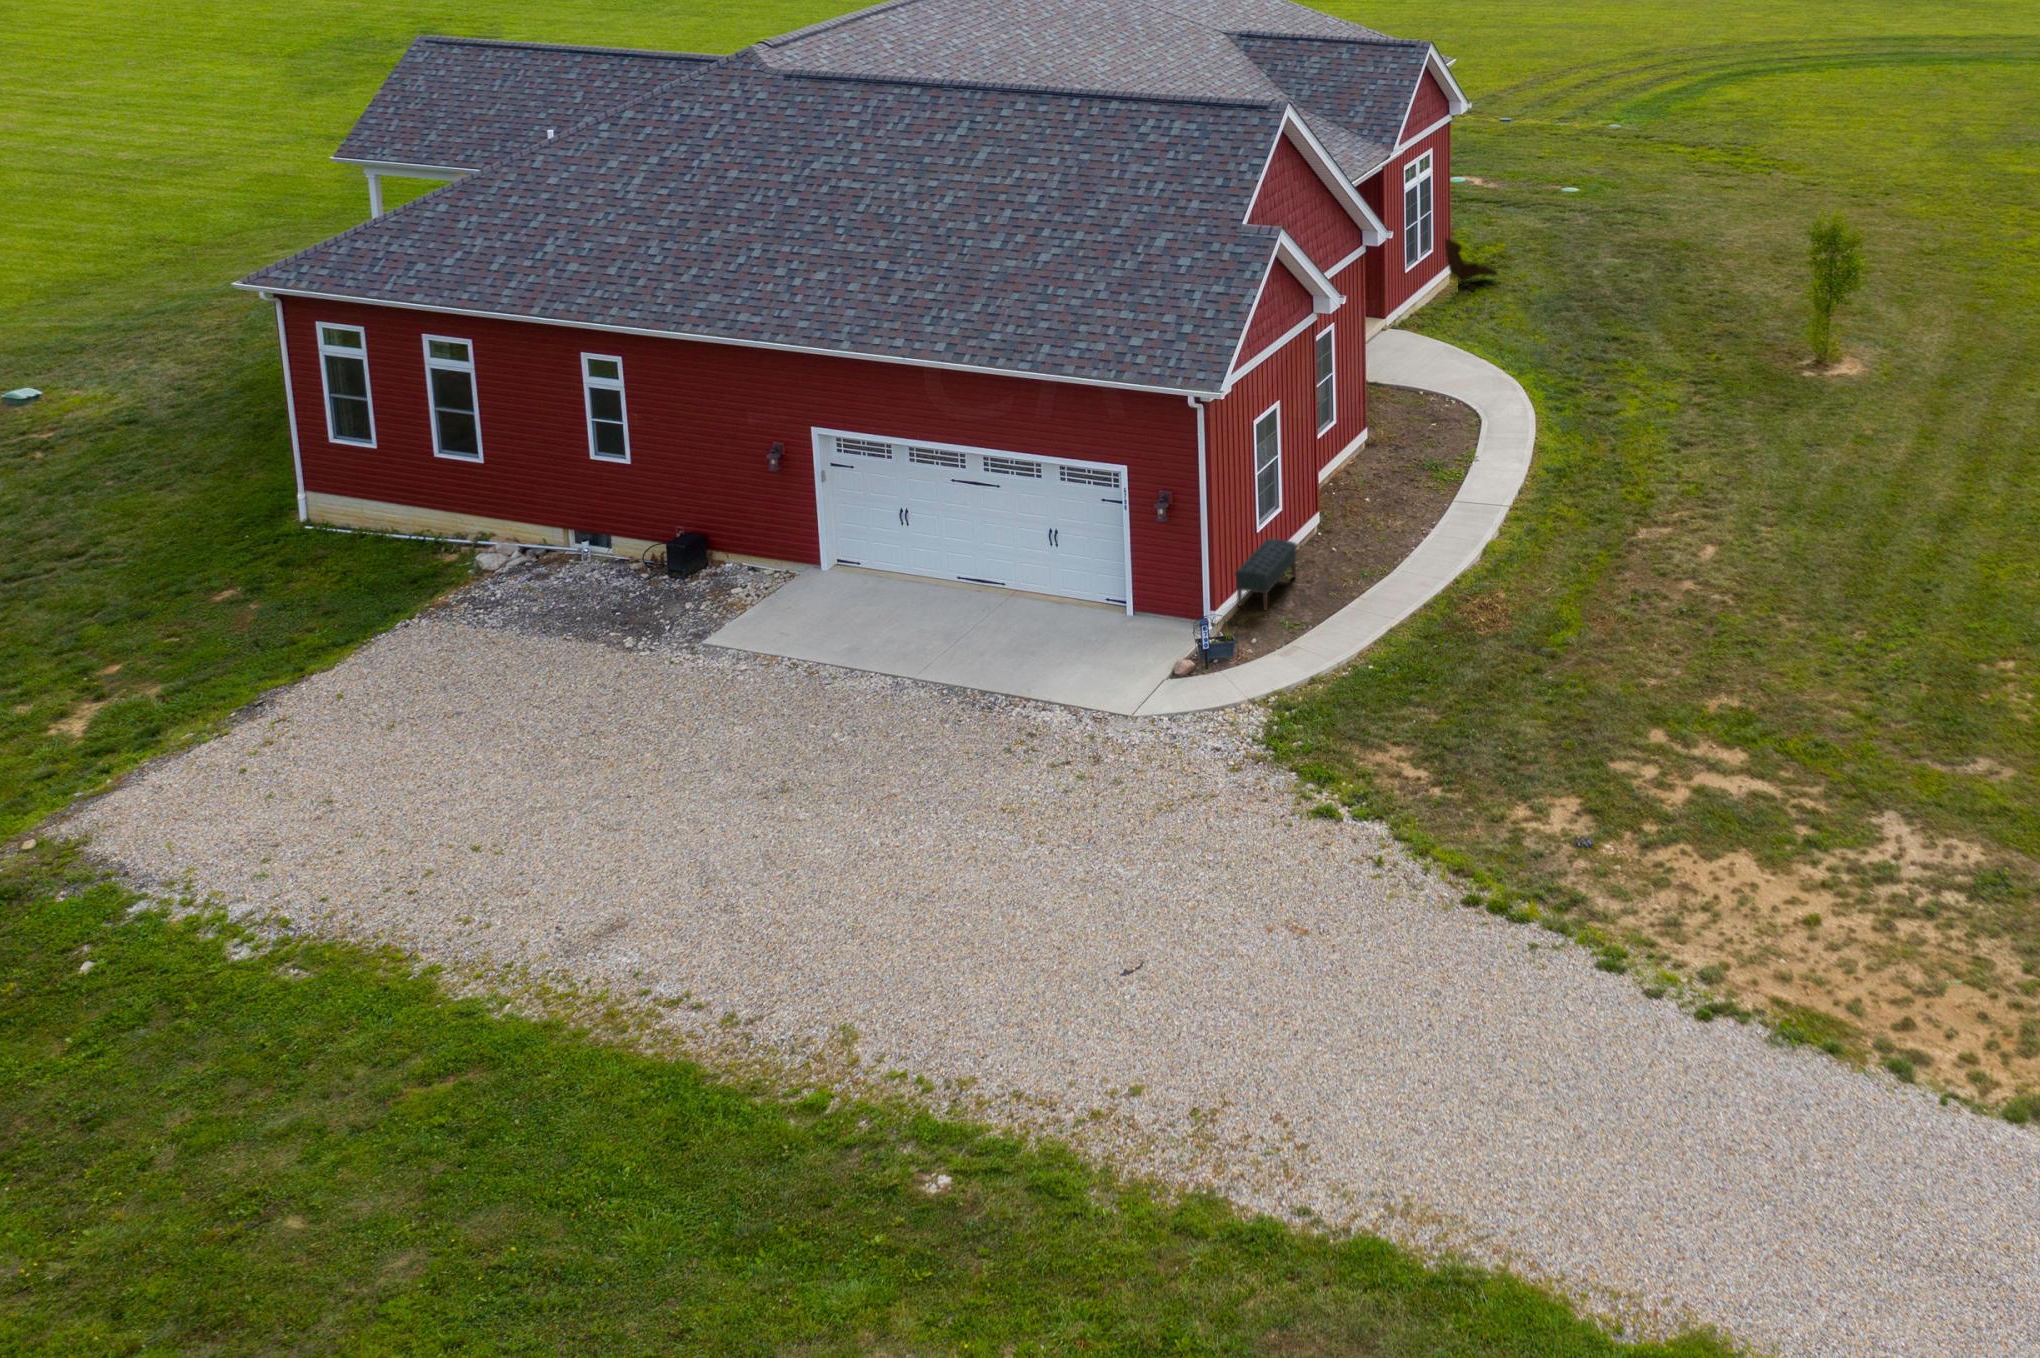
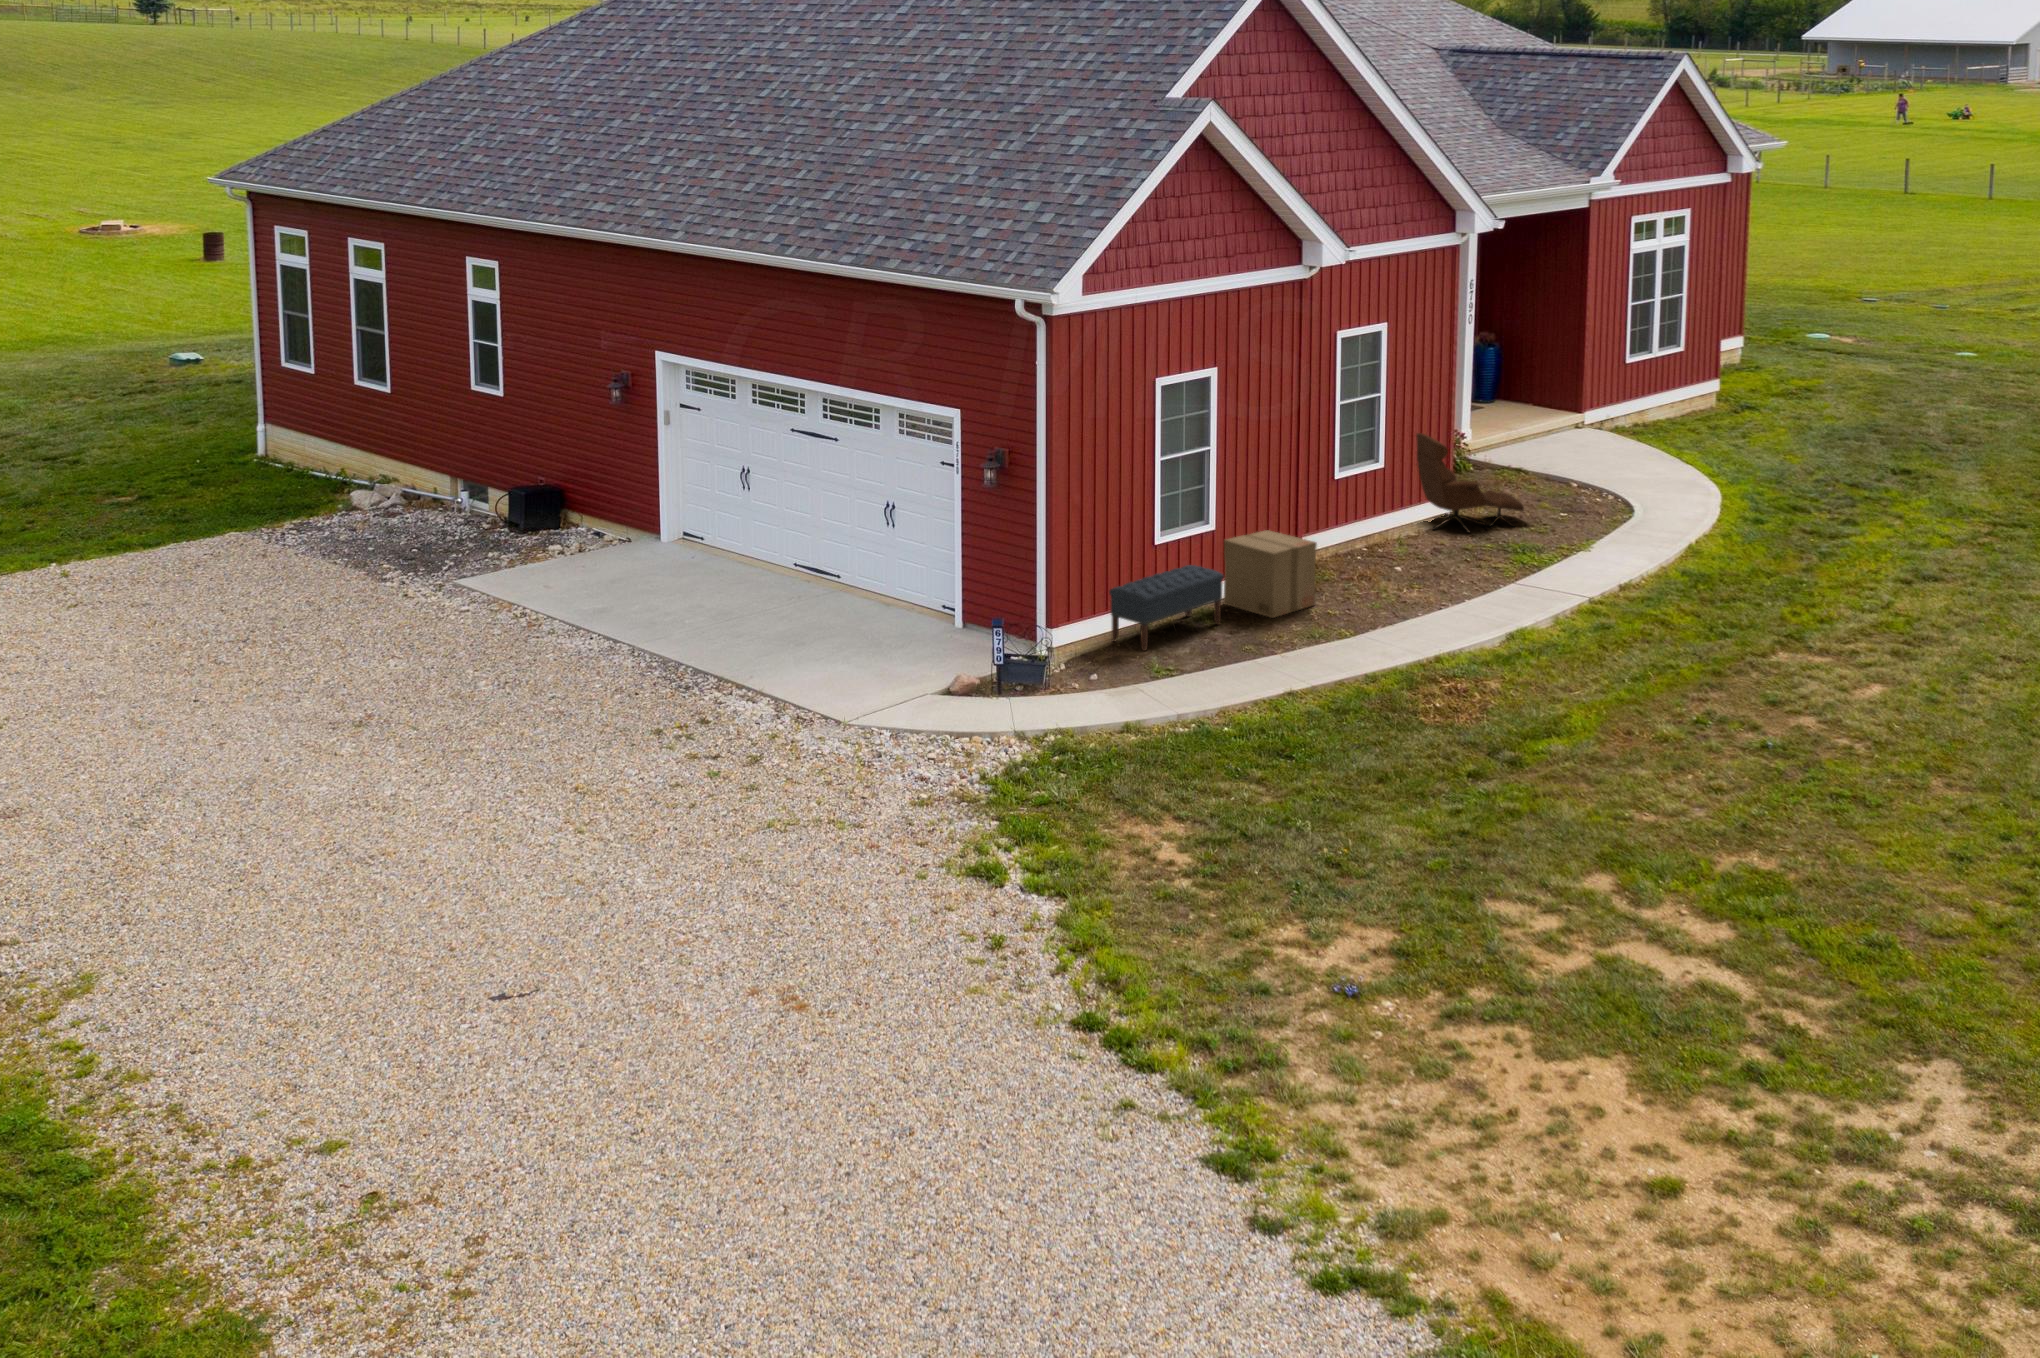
lounge chair: present [1445,239,1498,291] -> present [1416,433,1524,533]
cardboard box: none [1282,498,1343,565] -> present [1224,530,1317,618]

